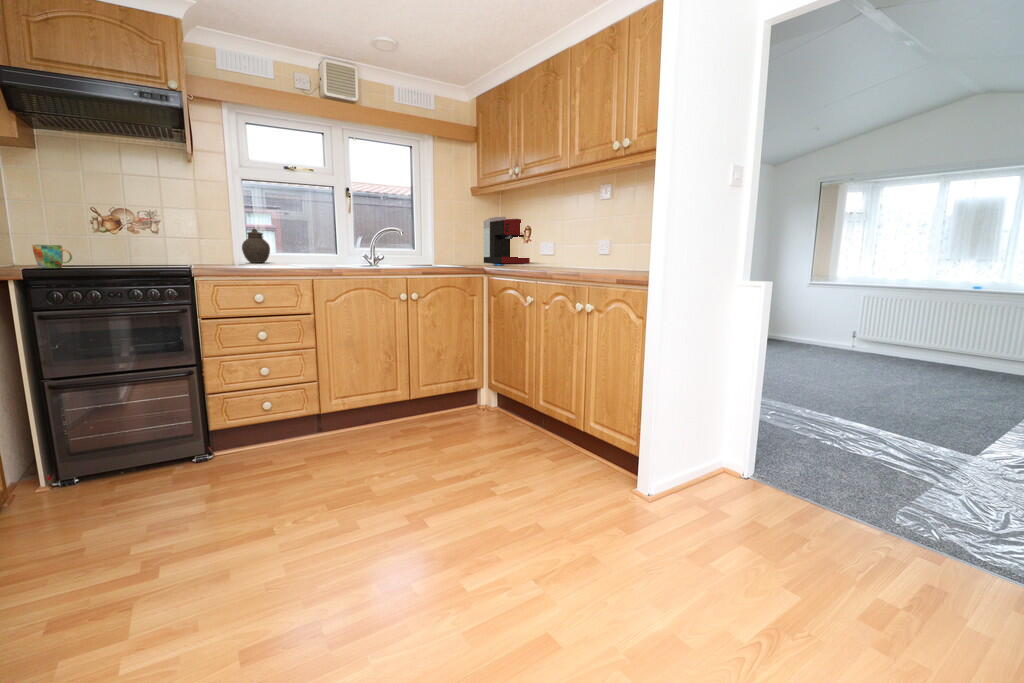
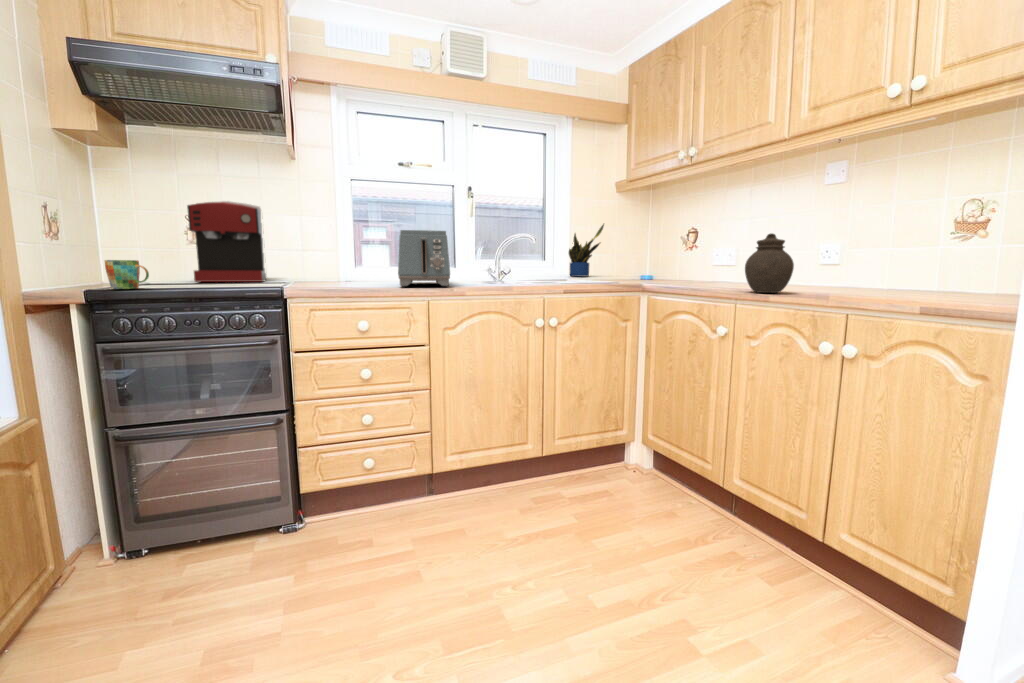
coffee maker: present [483,217,530,263] -> present [187,201,267,282]
potted plant: none [434,220,462,263] -> present [569,224,604,277]
toaster: none [287,225,329,268] -> present [398,230,450,286]
jar: present [242,229,270,263] -> present [745,233,794,293]

